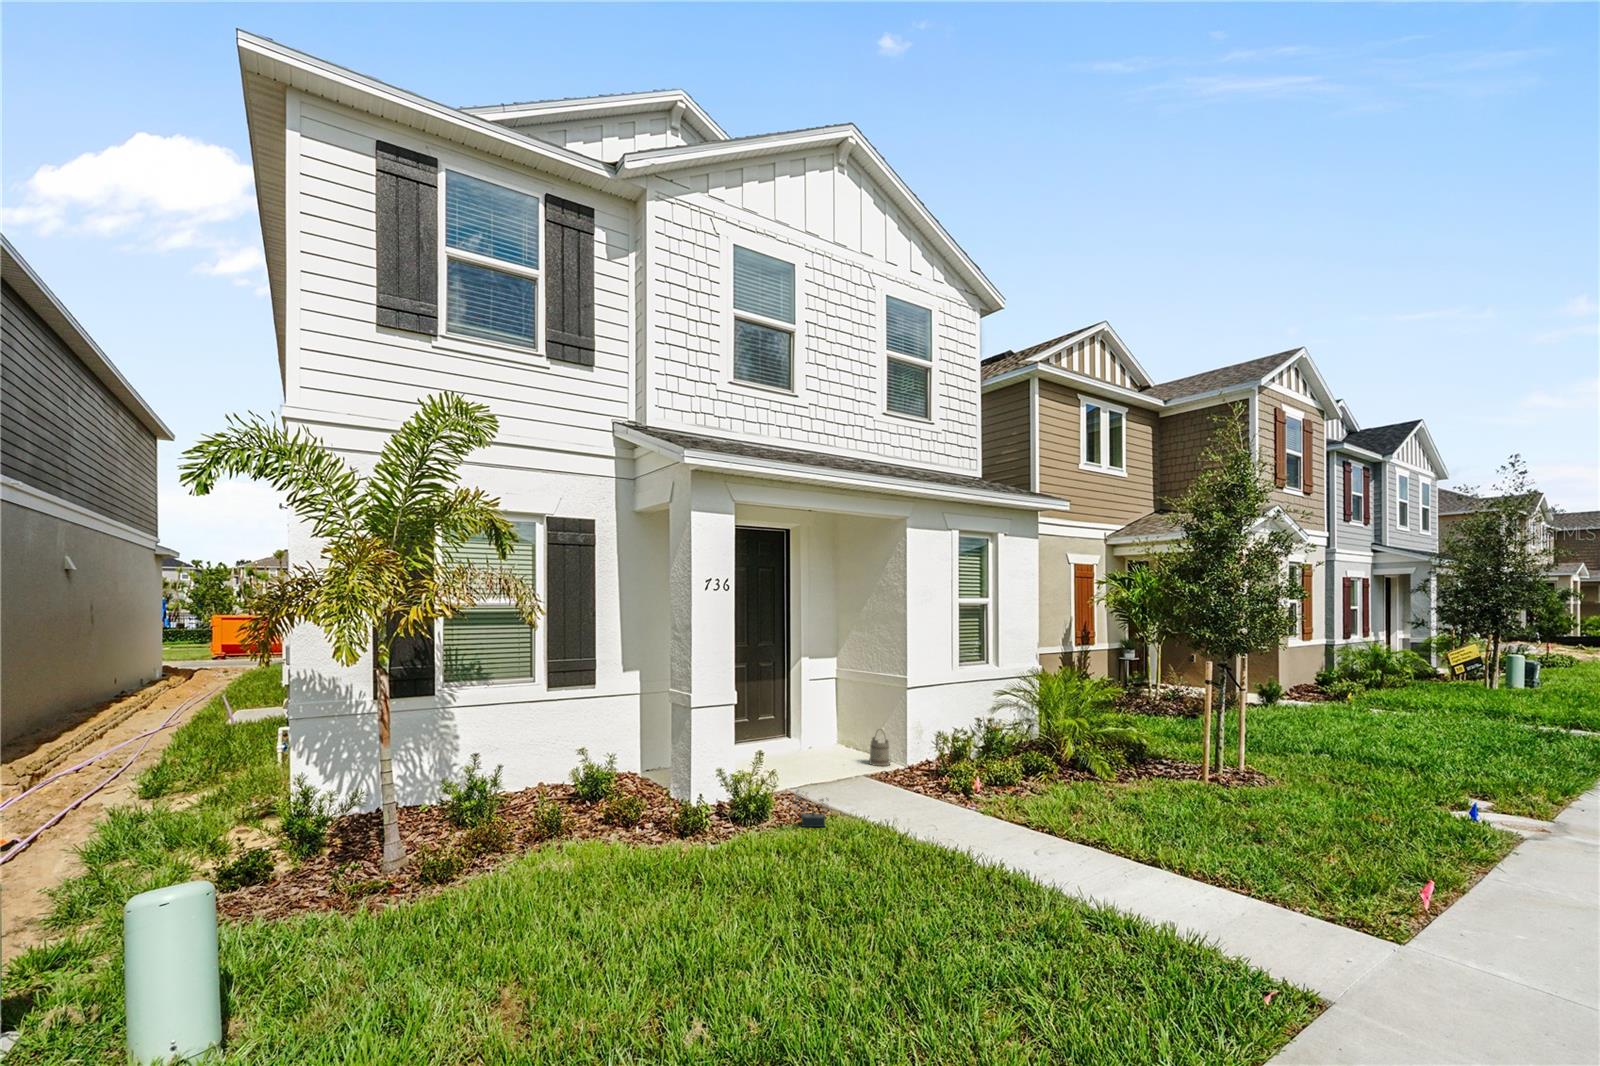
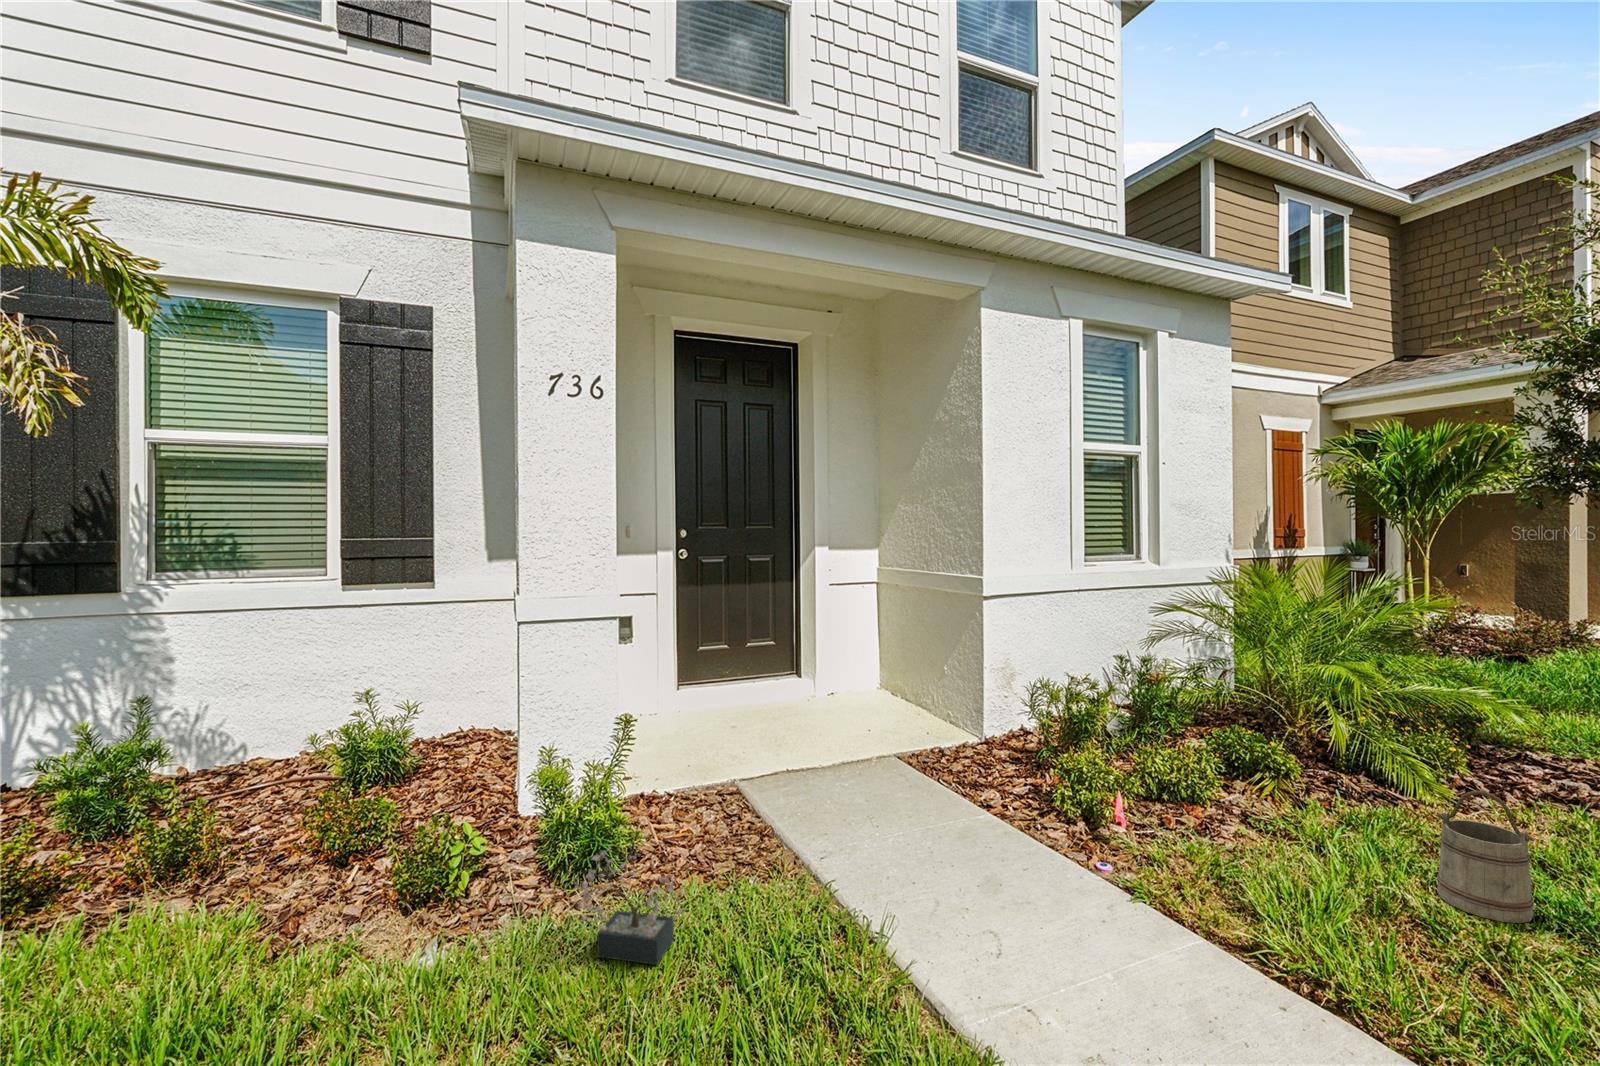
bucket: present [869,737,890,766] -> present [1436,791,1536,923]

